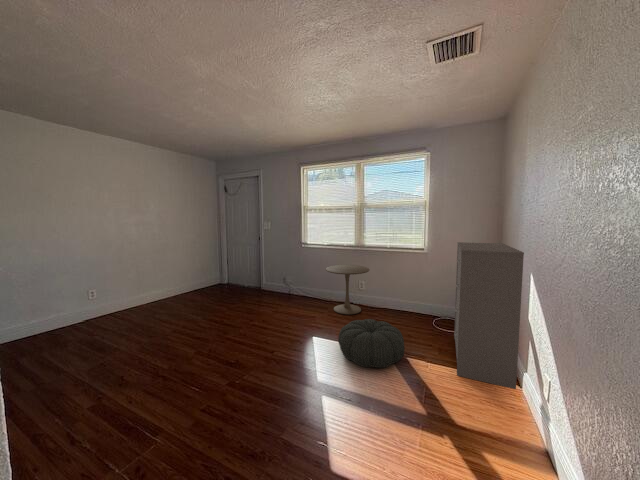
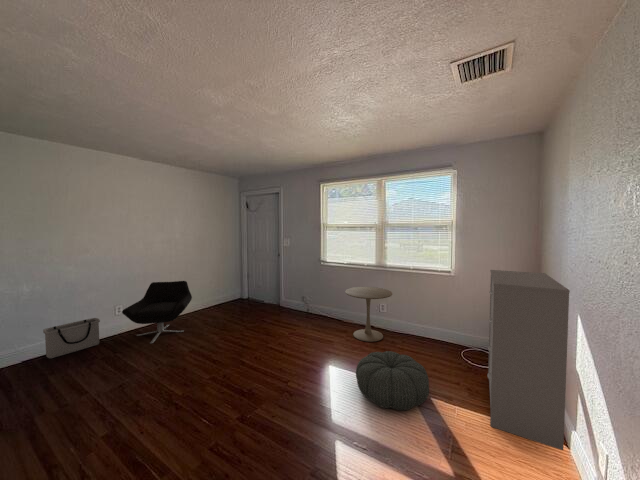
lounge chair: none [98,264,172,325] -> present [122,281,192,343]
storage bin: none [11,302,75,344] -> present [43,318,100,358]

